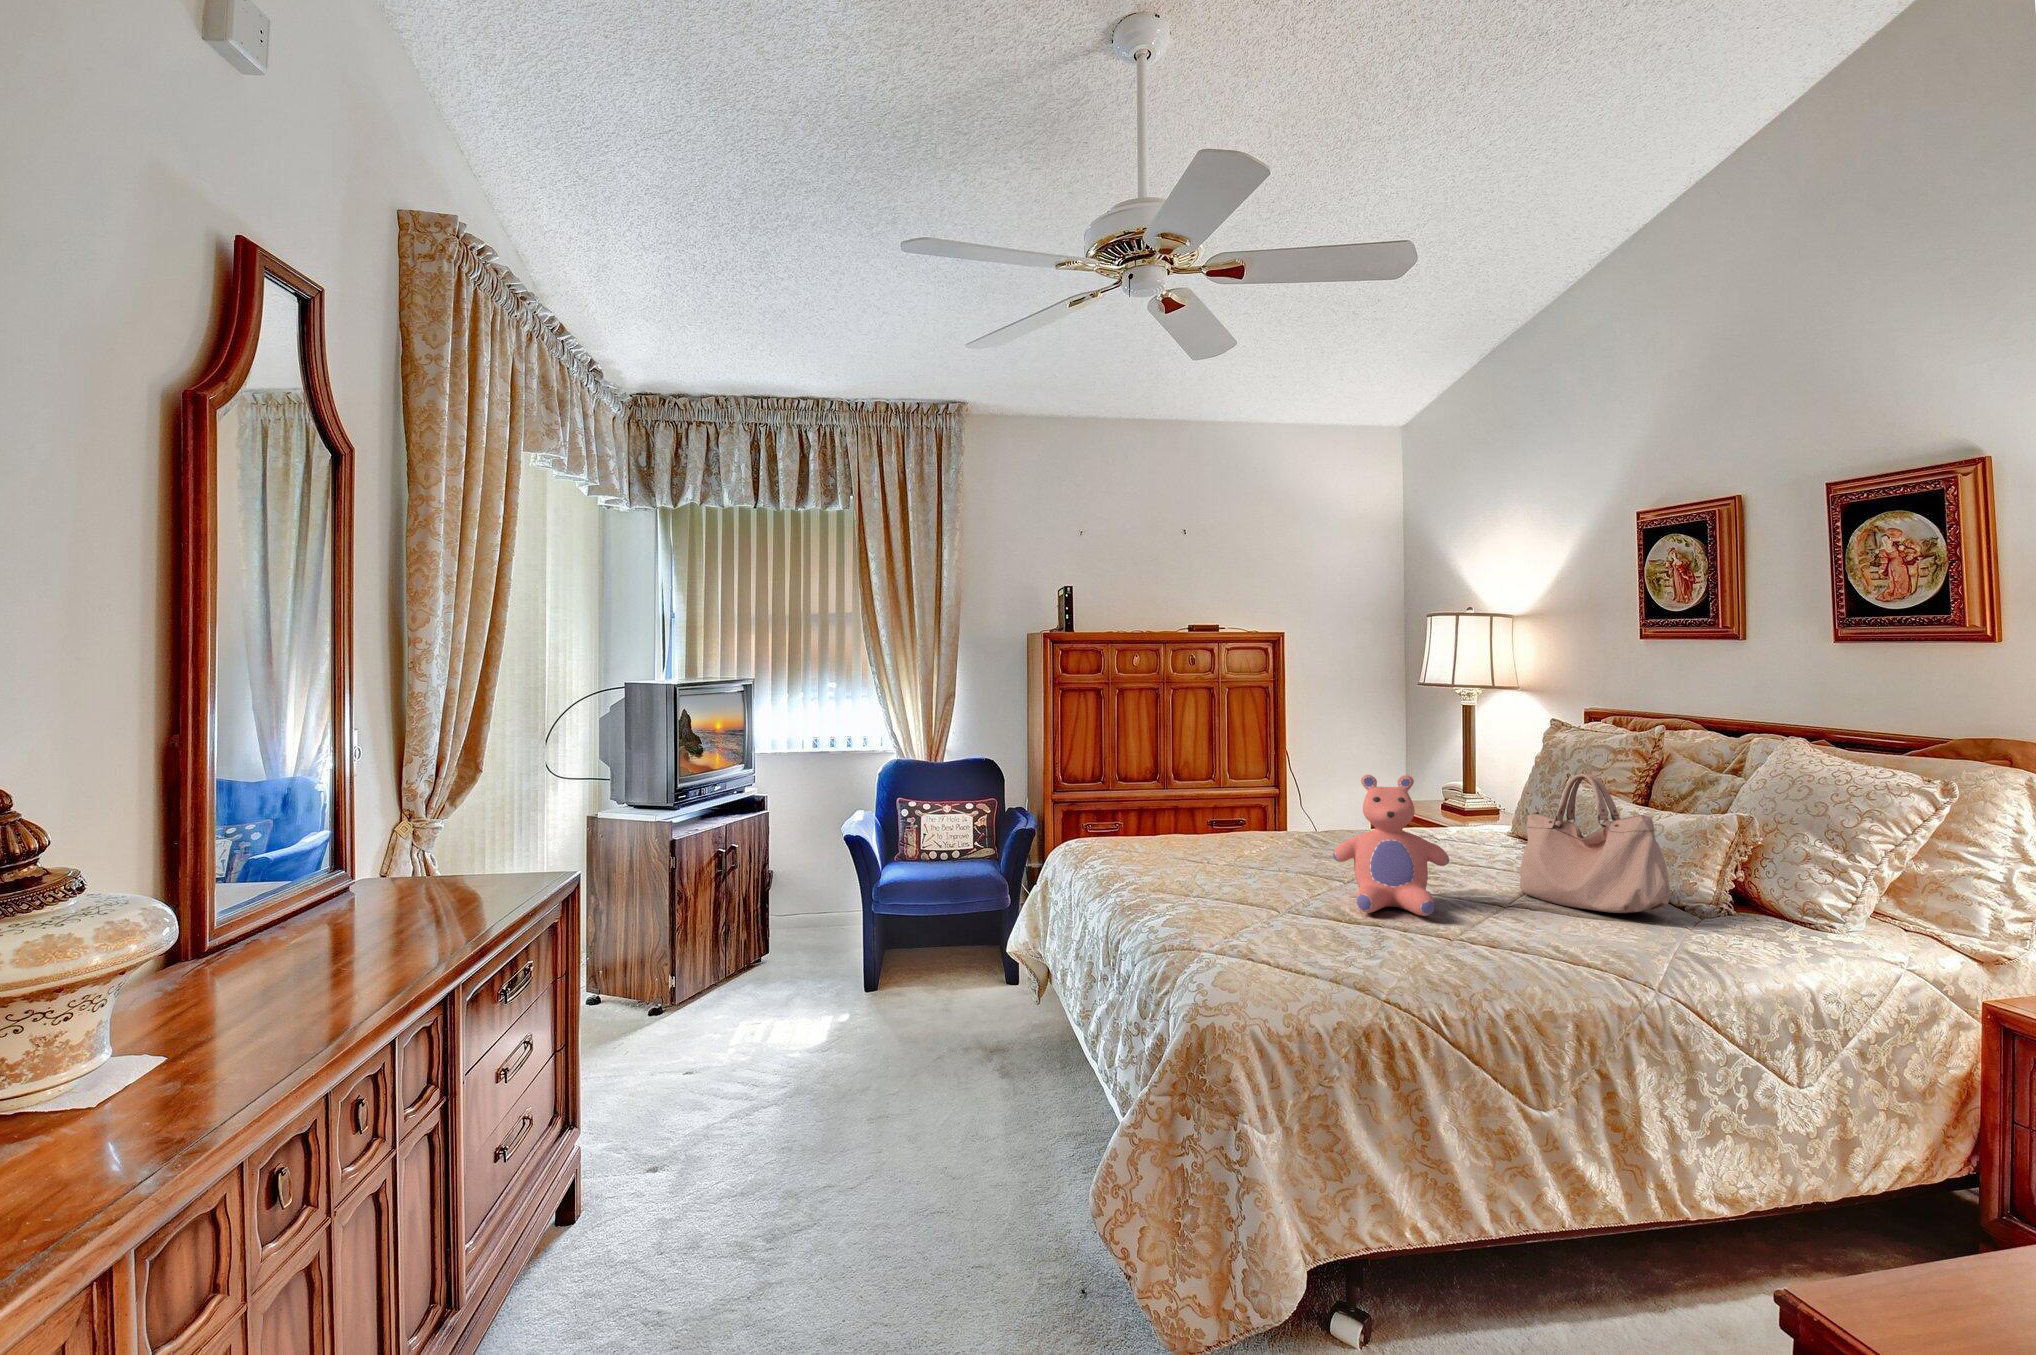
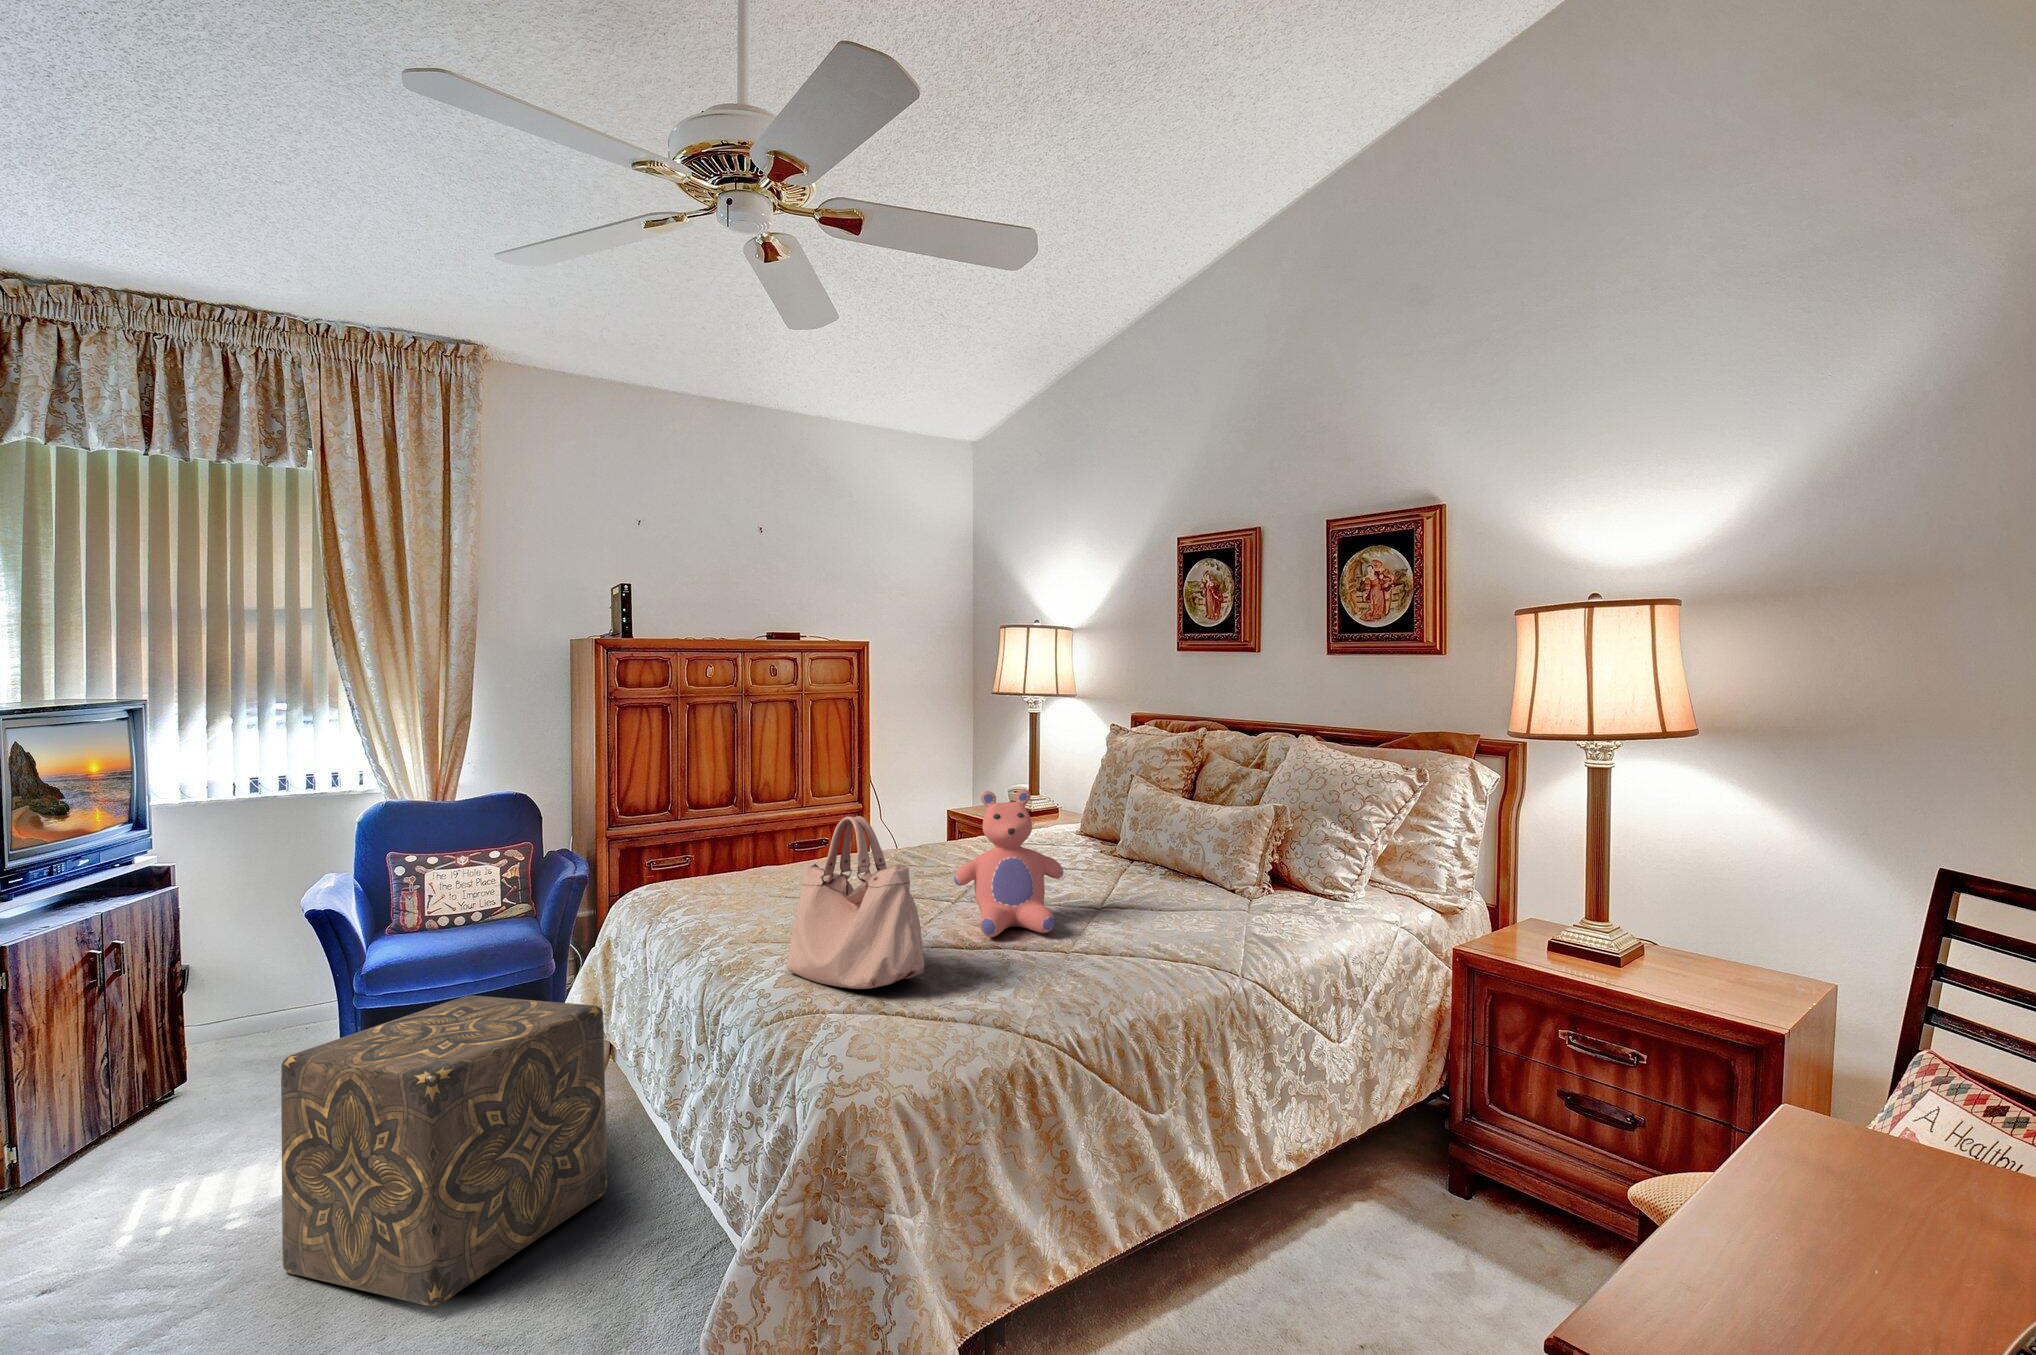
handbag: present [1520,774,1670,913] -> present [786,816,925,989]
ottoman: none [834,906,1040,1123] -> present [281,995,607,1306]

